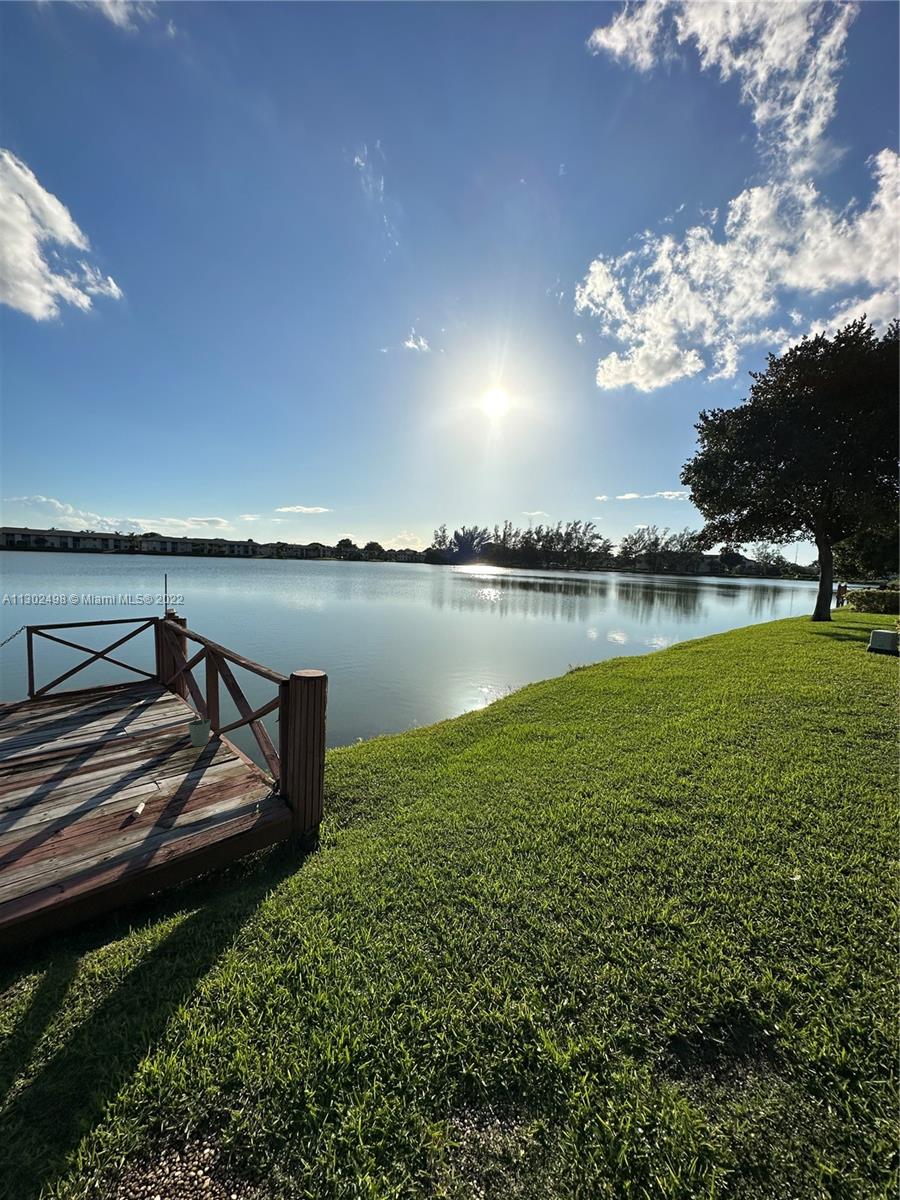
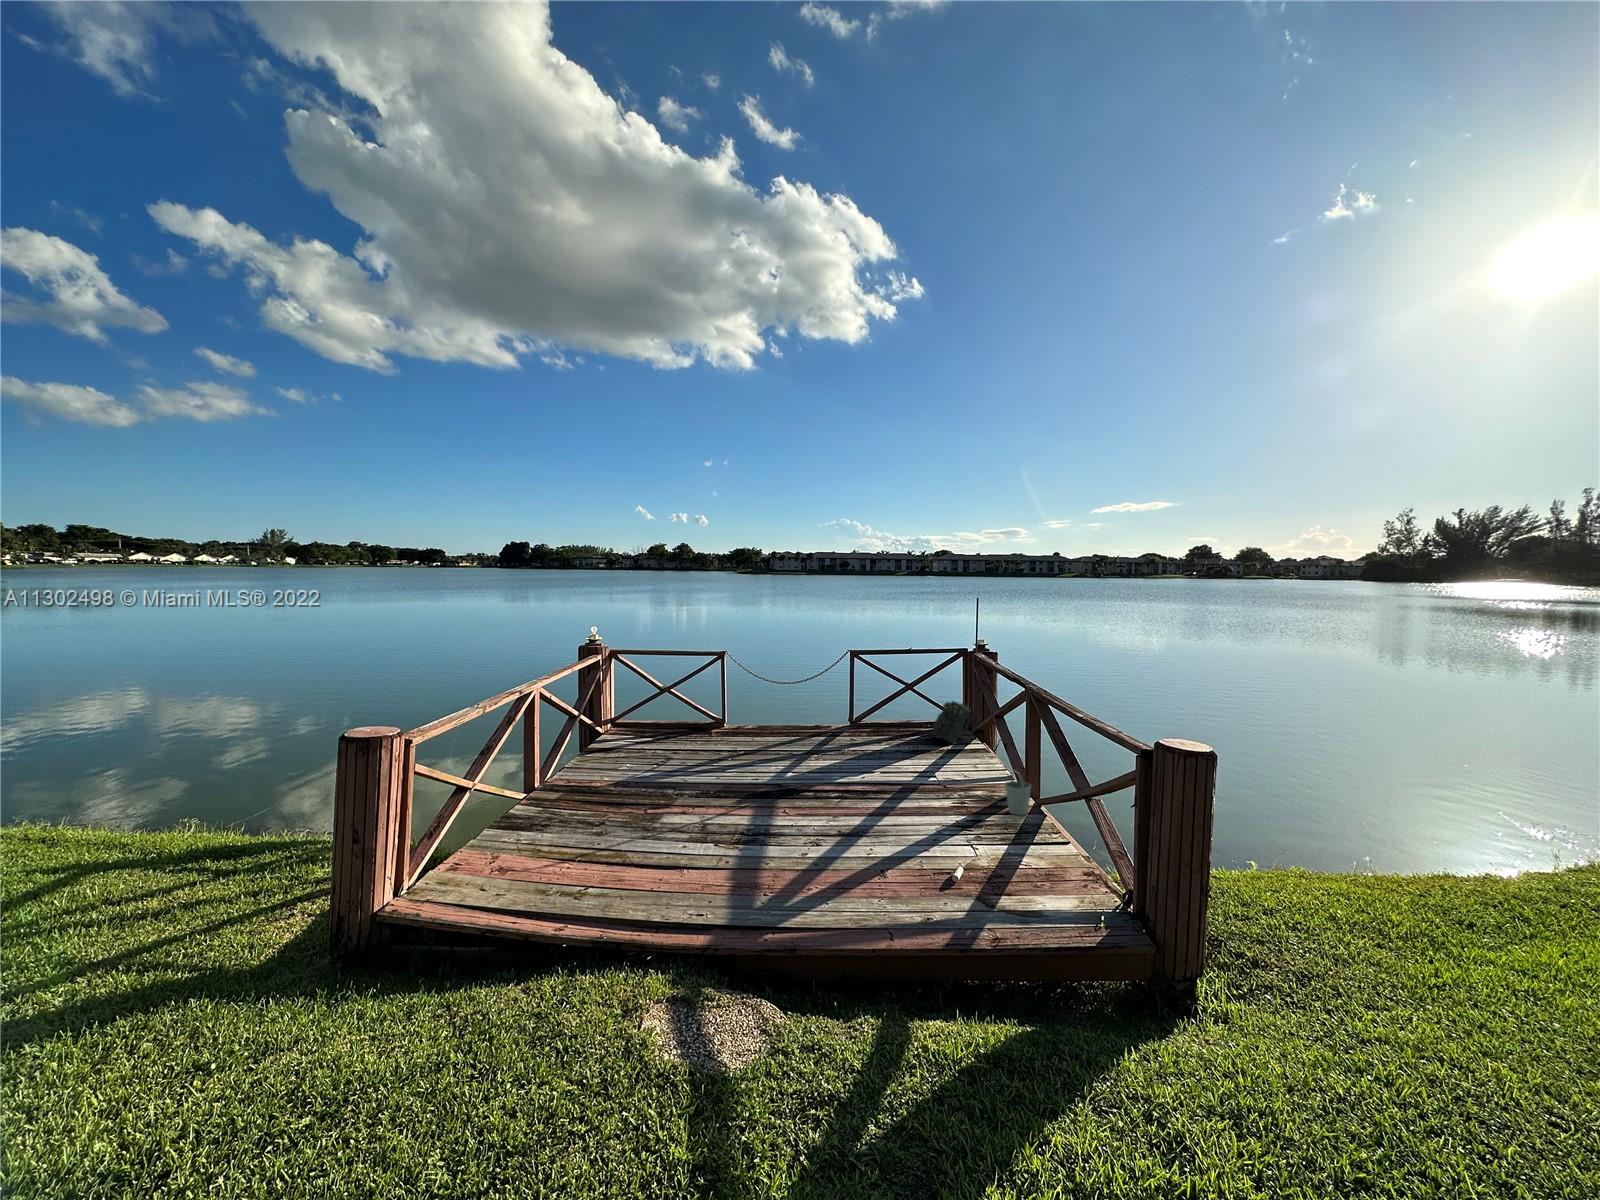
backpack: none [125,664,172,700] -> present [932,701,980,744]

